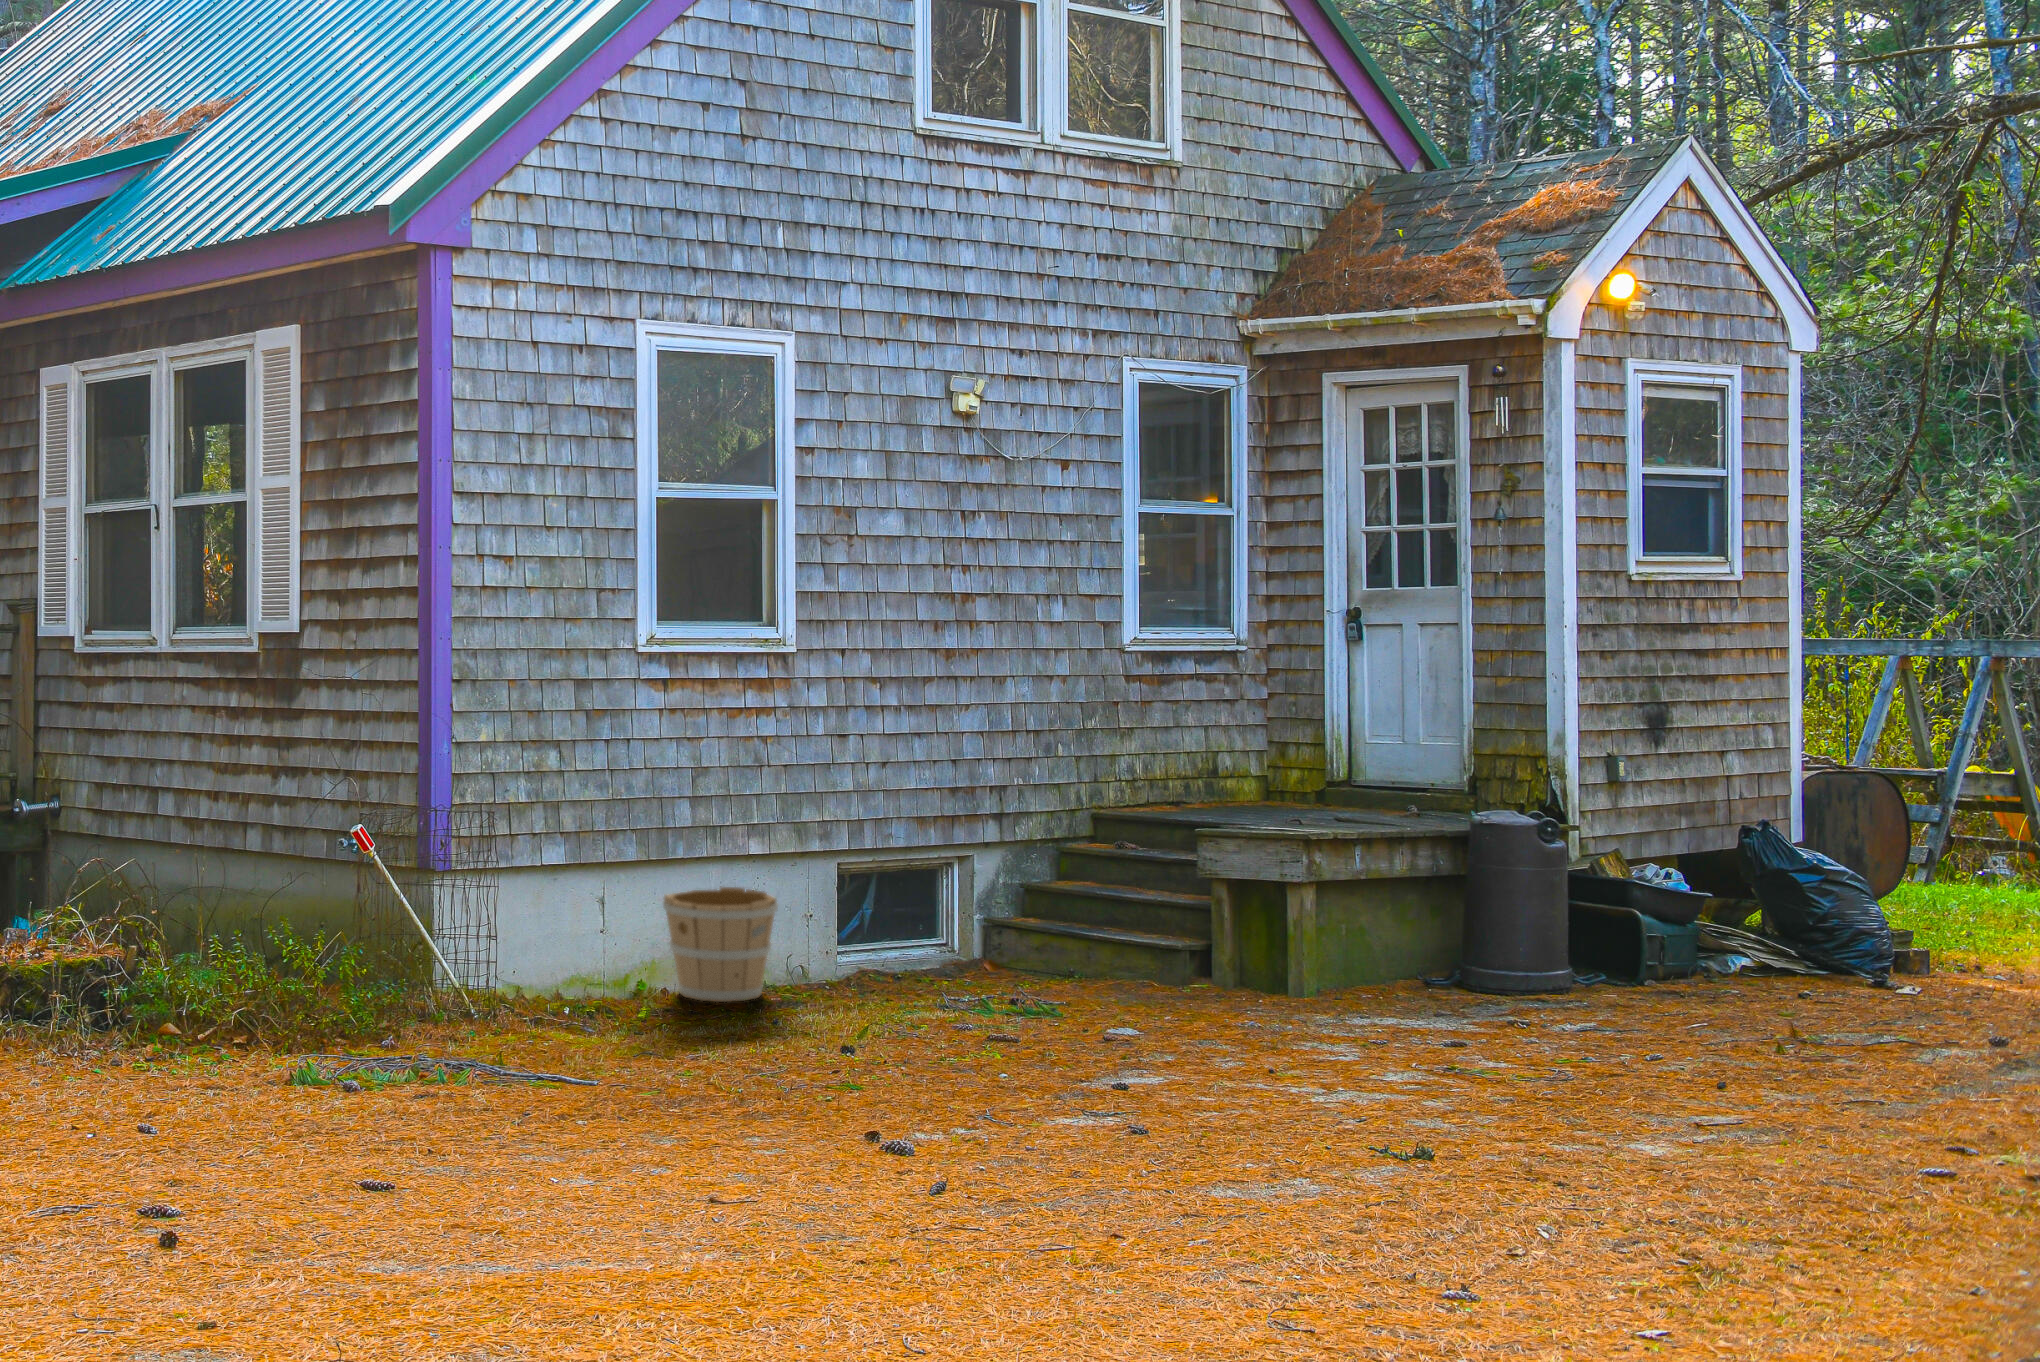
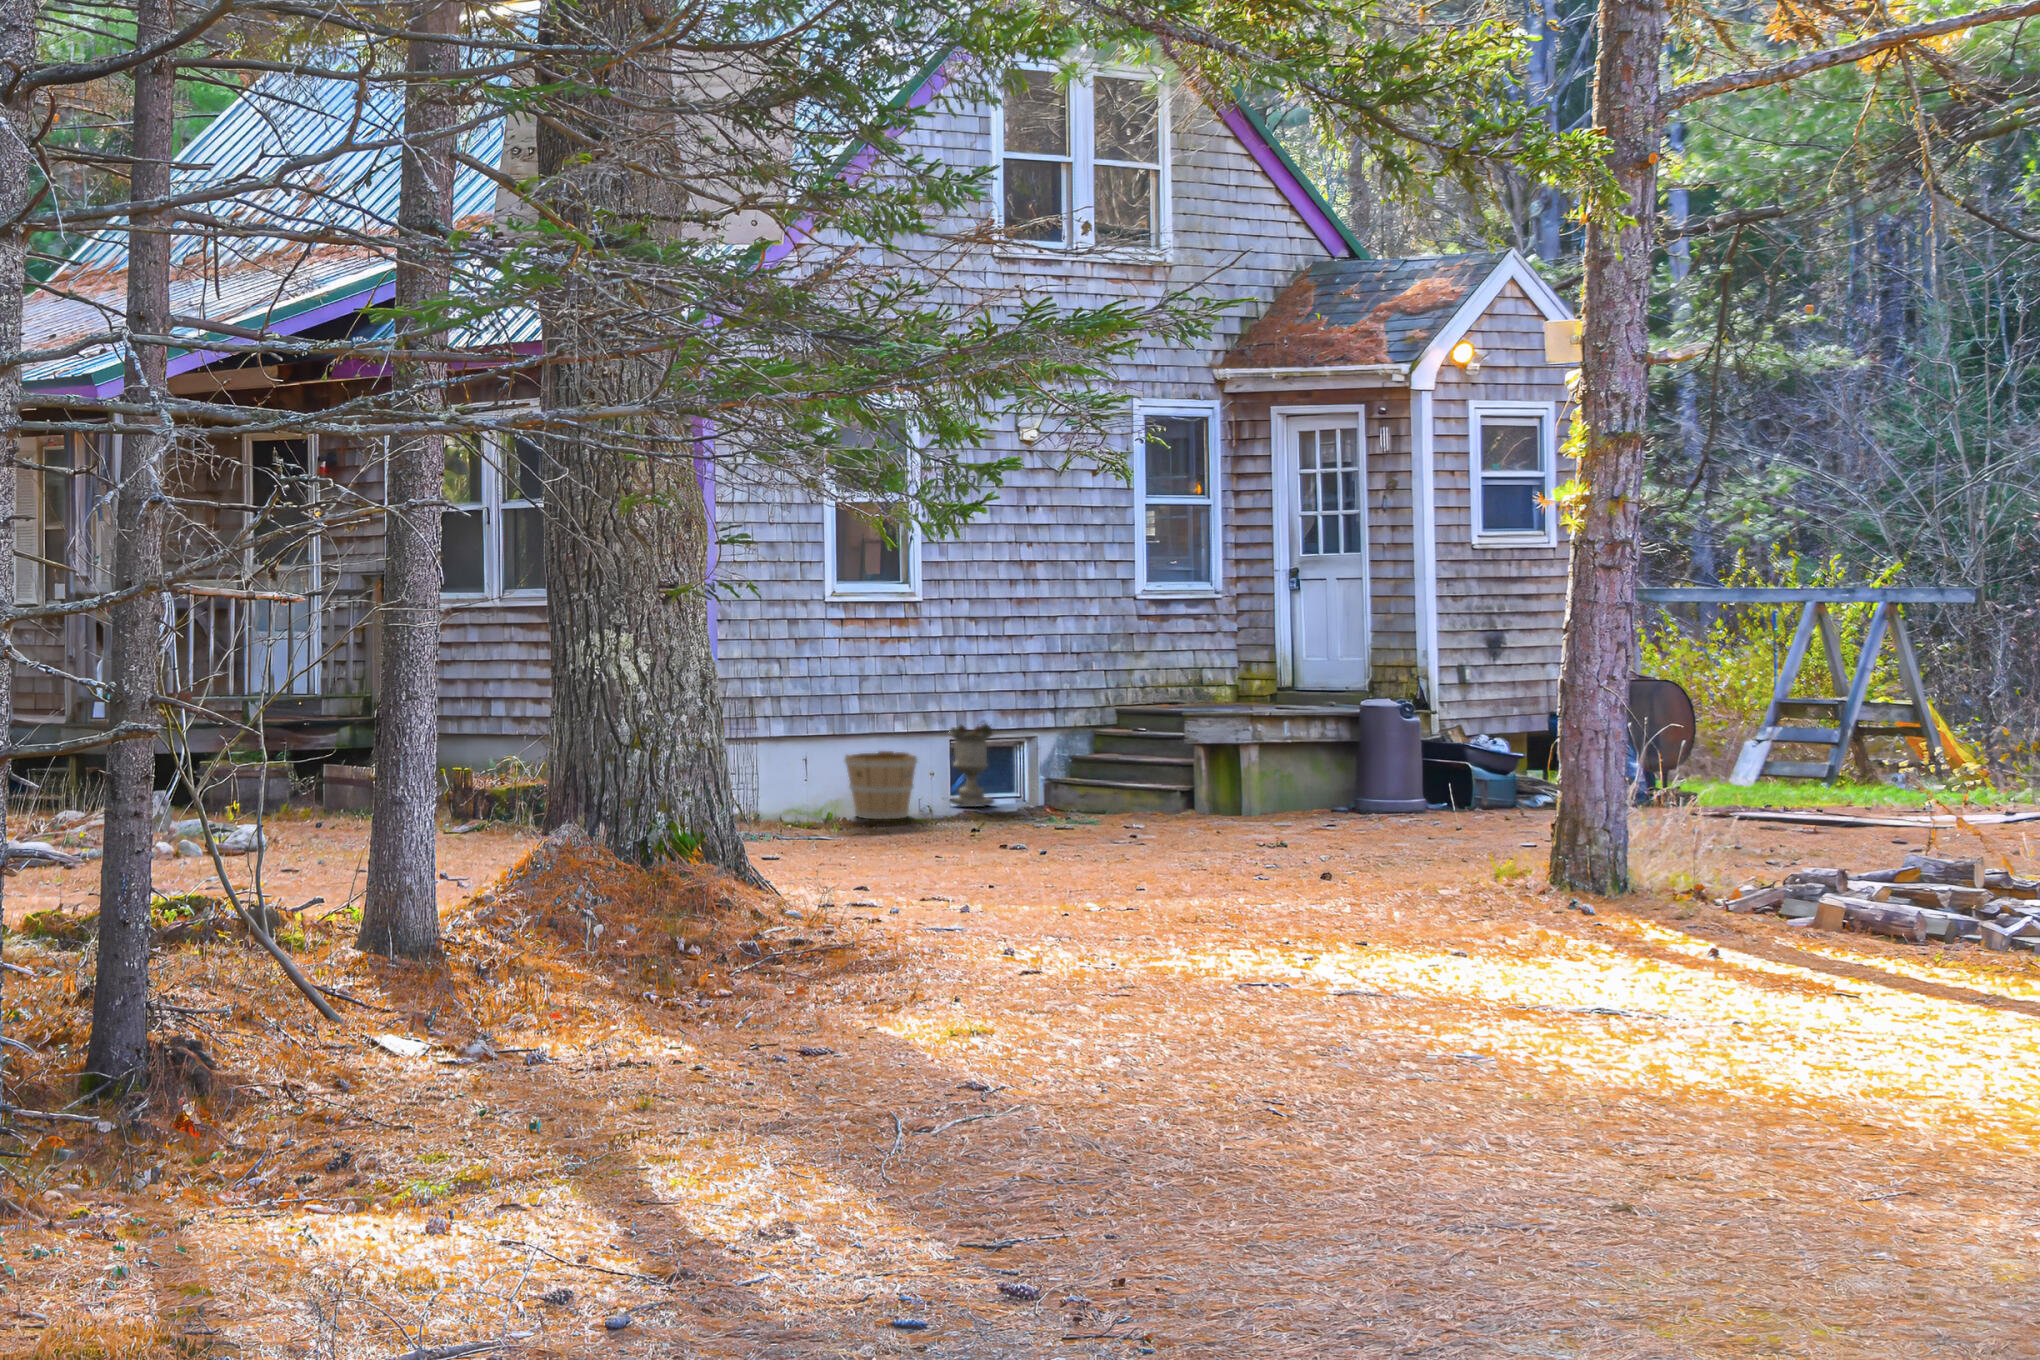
planter: none [834,842,906,974] -> present [949,723,994,807]

